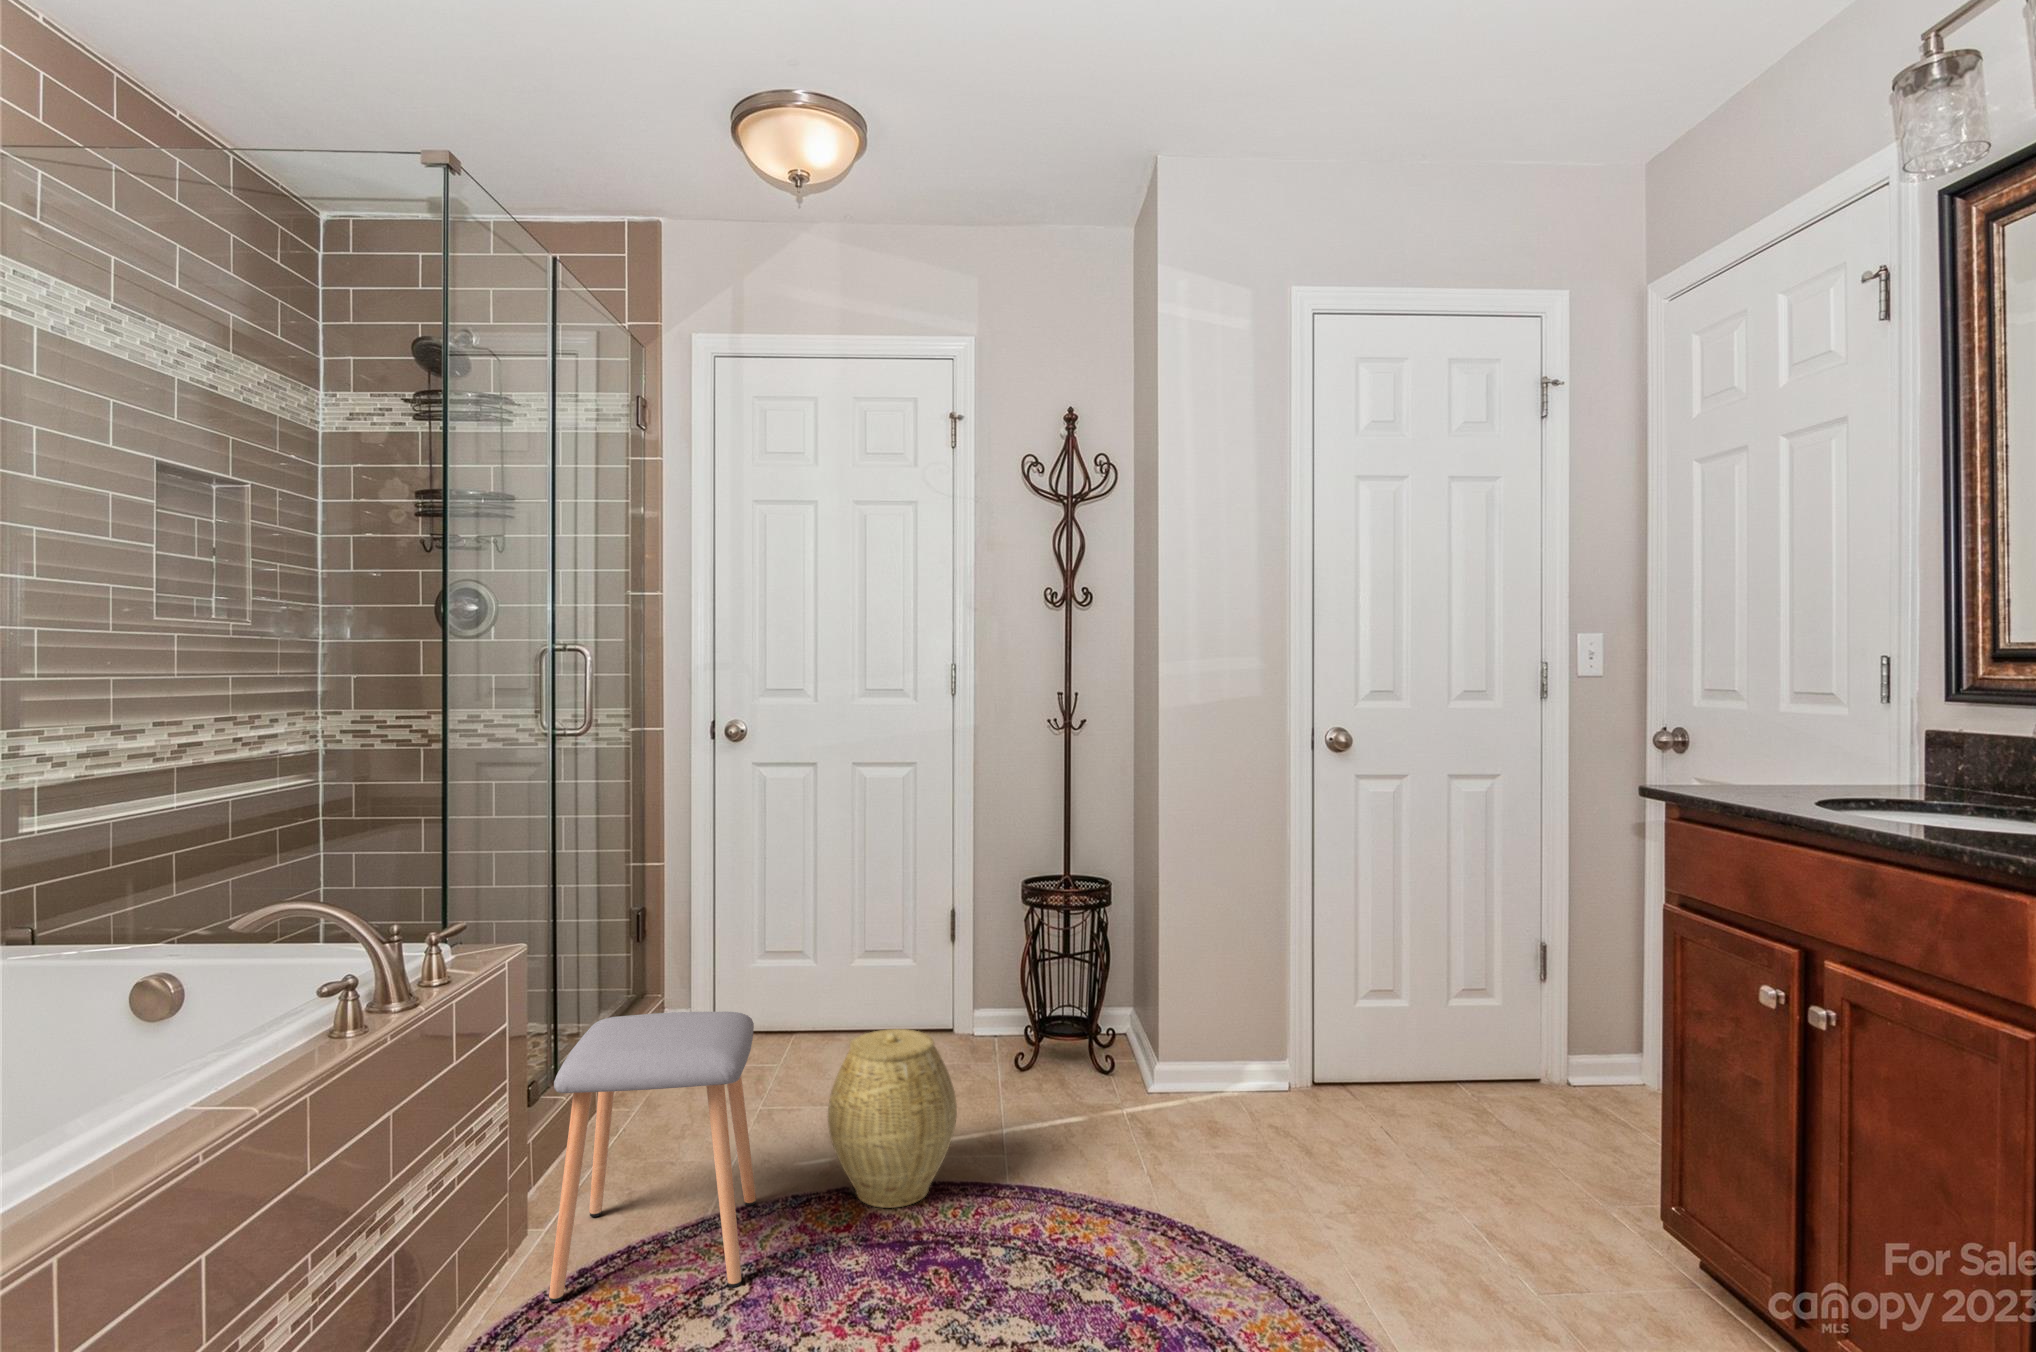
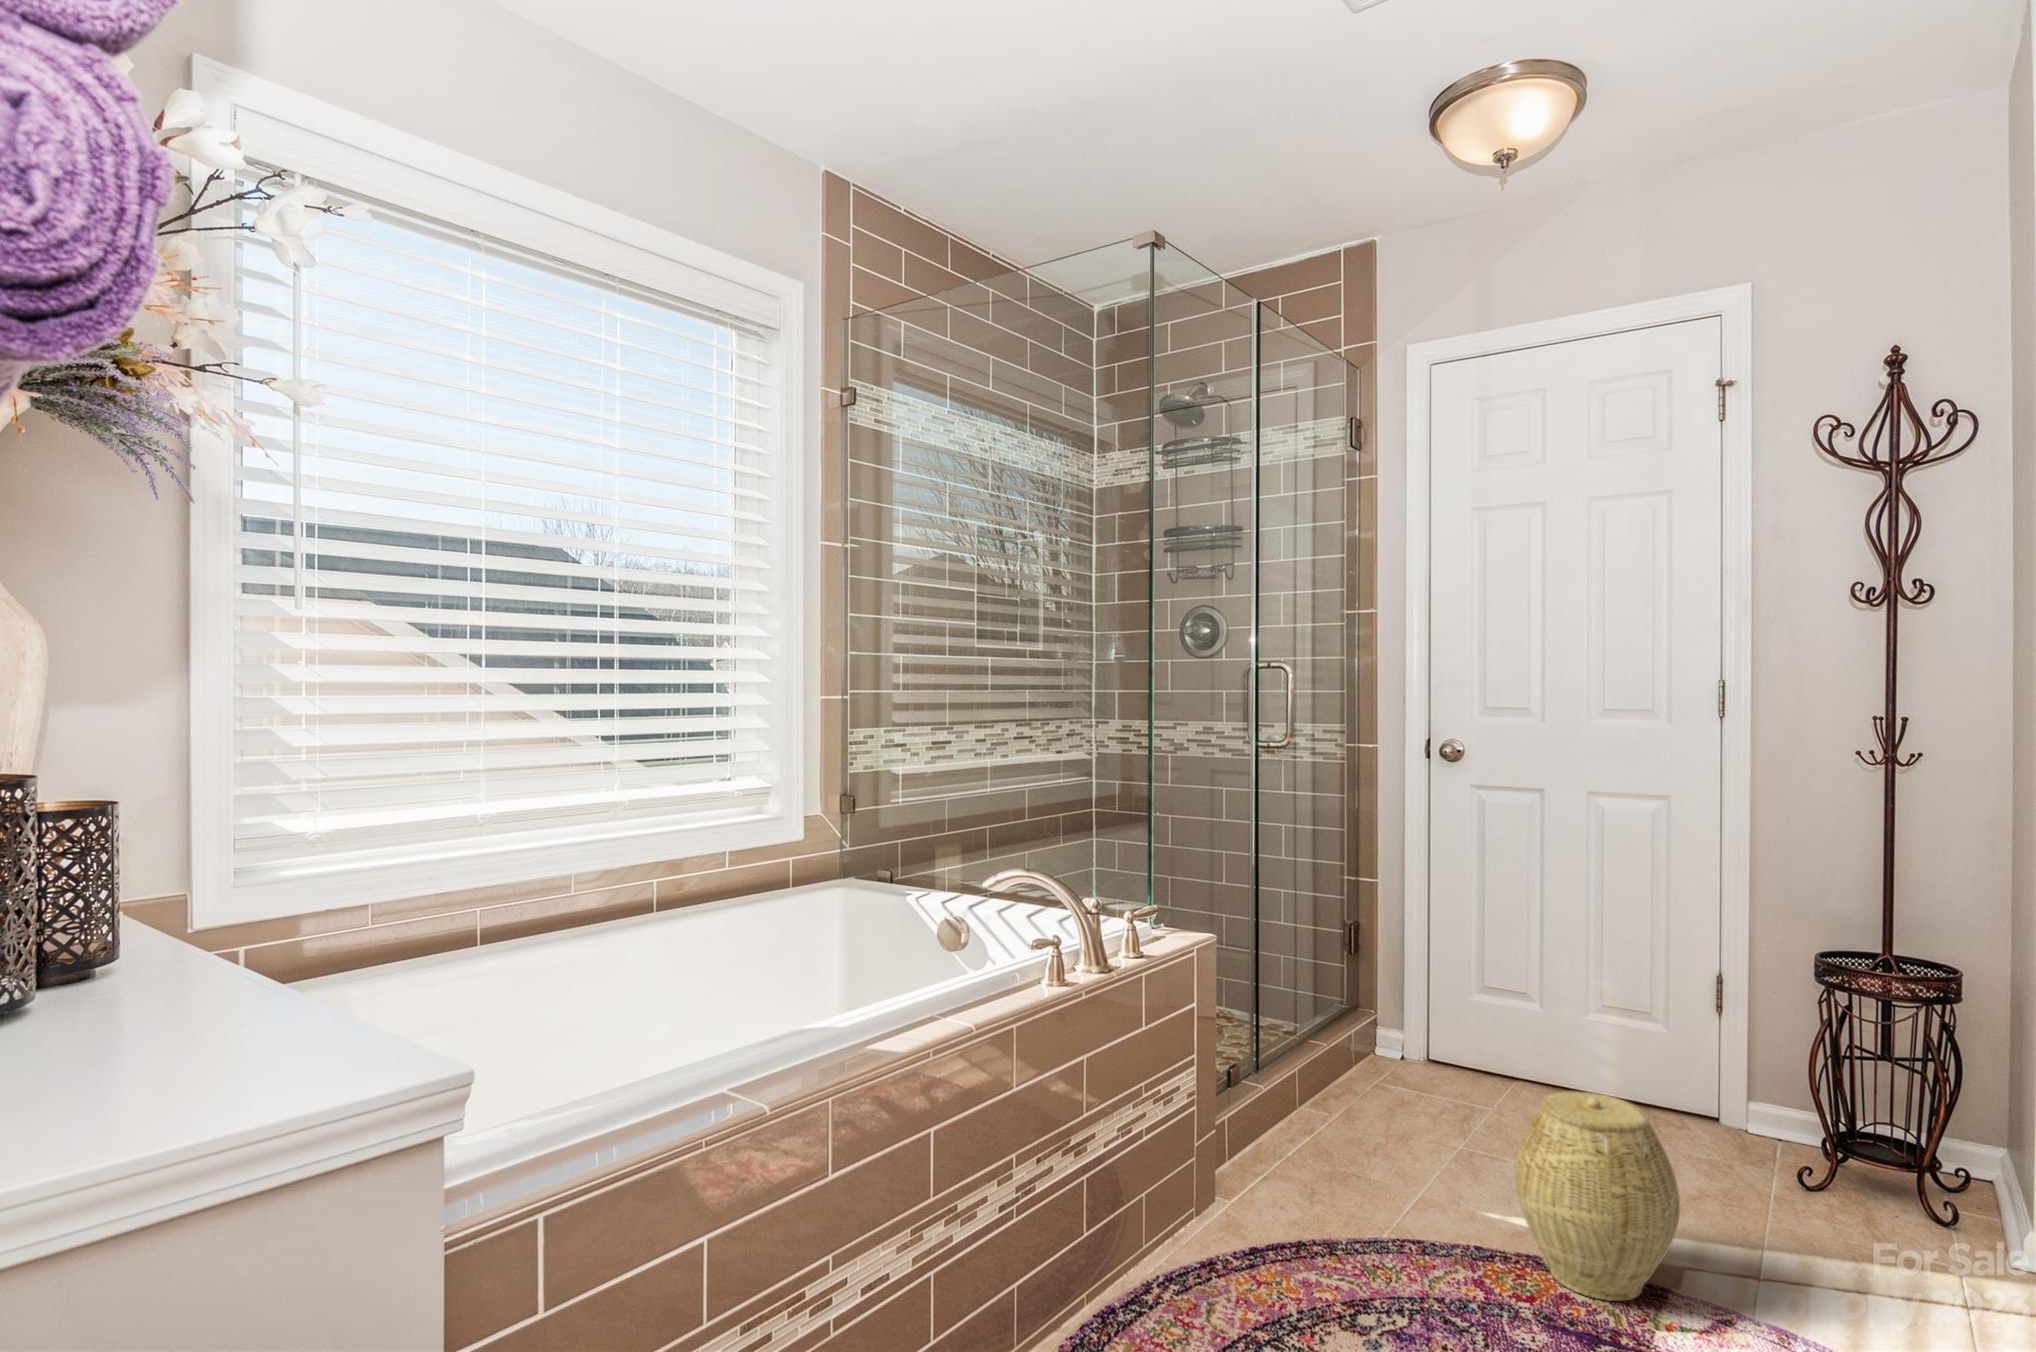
stool: present [549,1012,756,1302] -> none [1221,1016,1435,1317]

